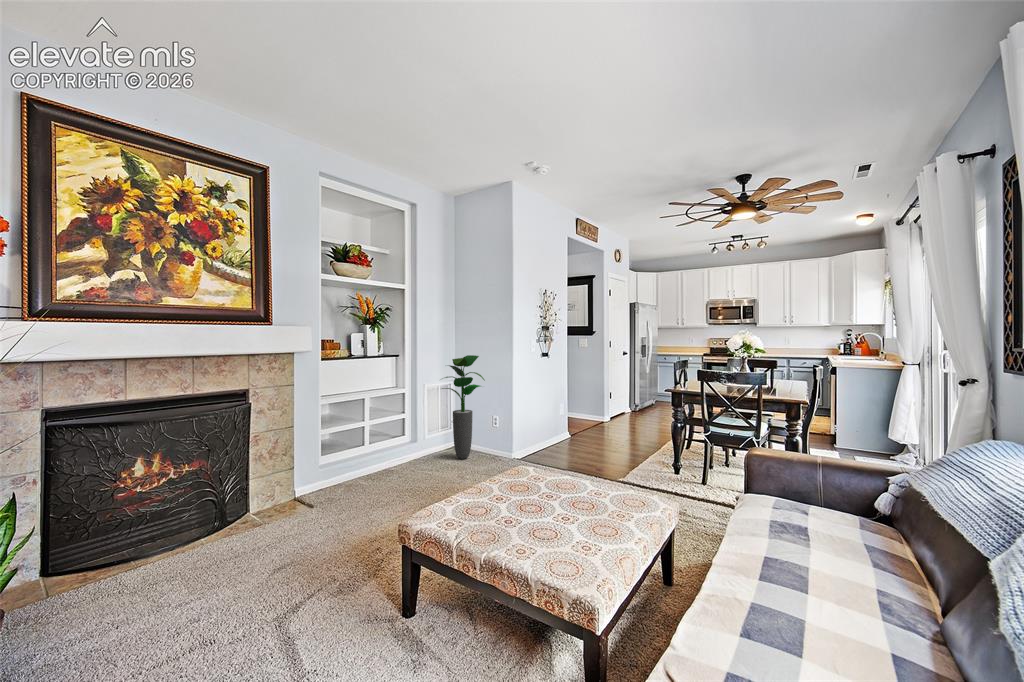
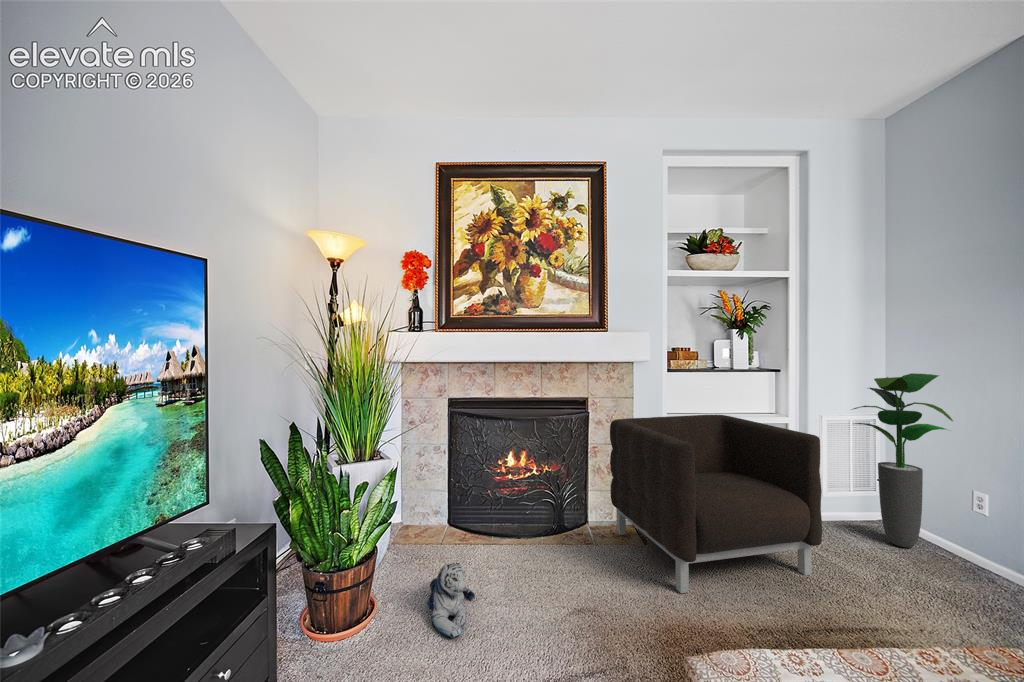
armchair: none [275,393,432,526] -> present [610,415,822,593]
plush toy: none [87,576,165,651] -> present [427,563,475,639]

